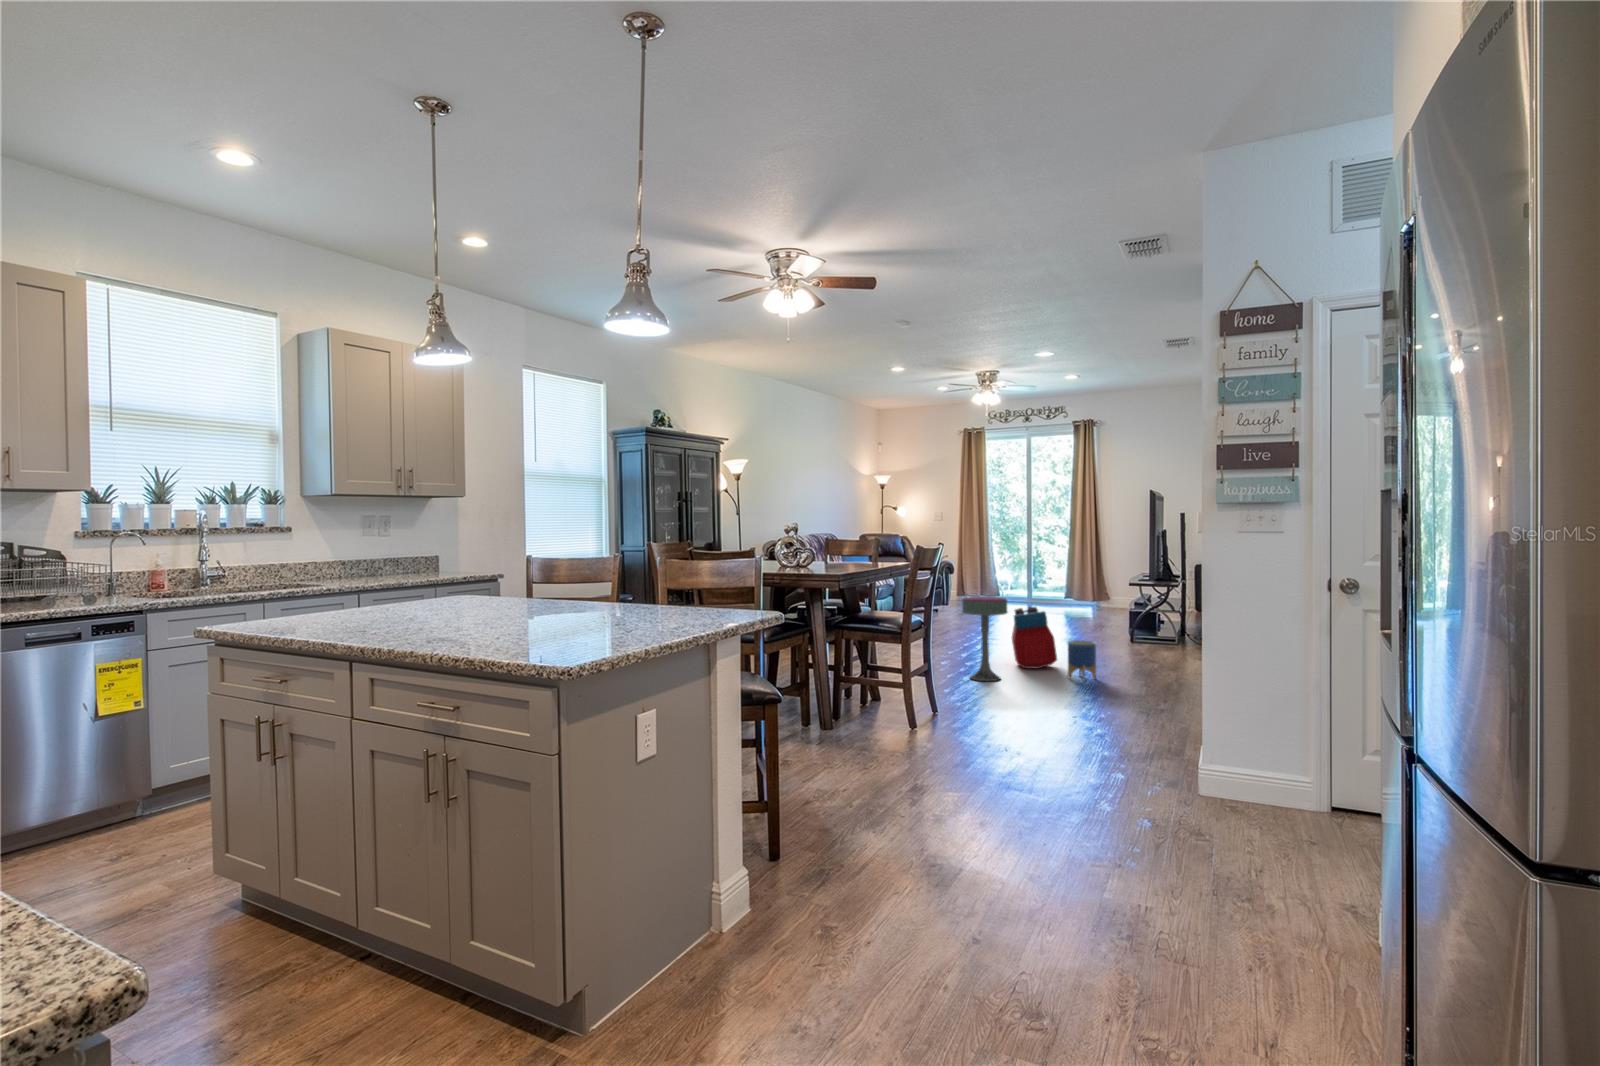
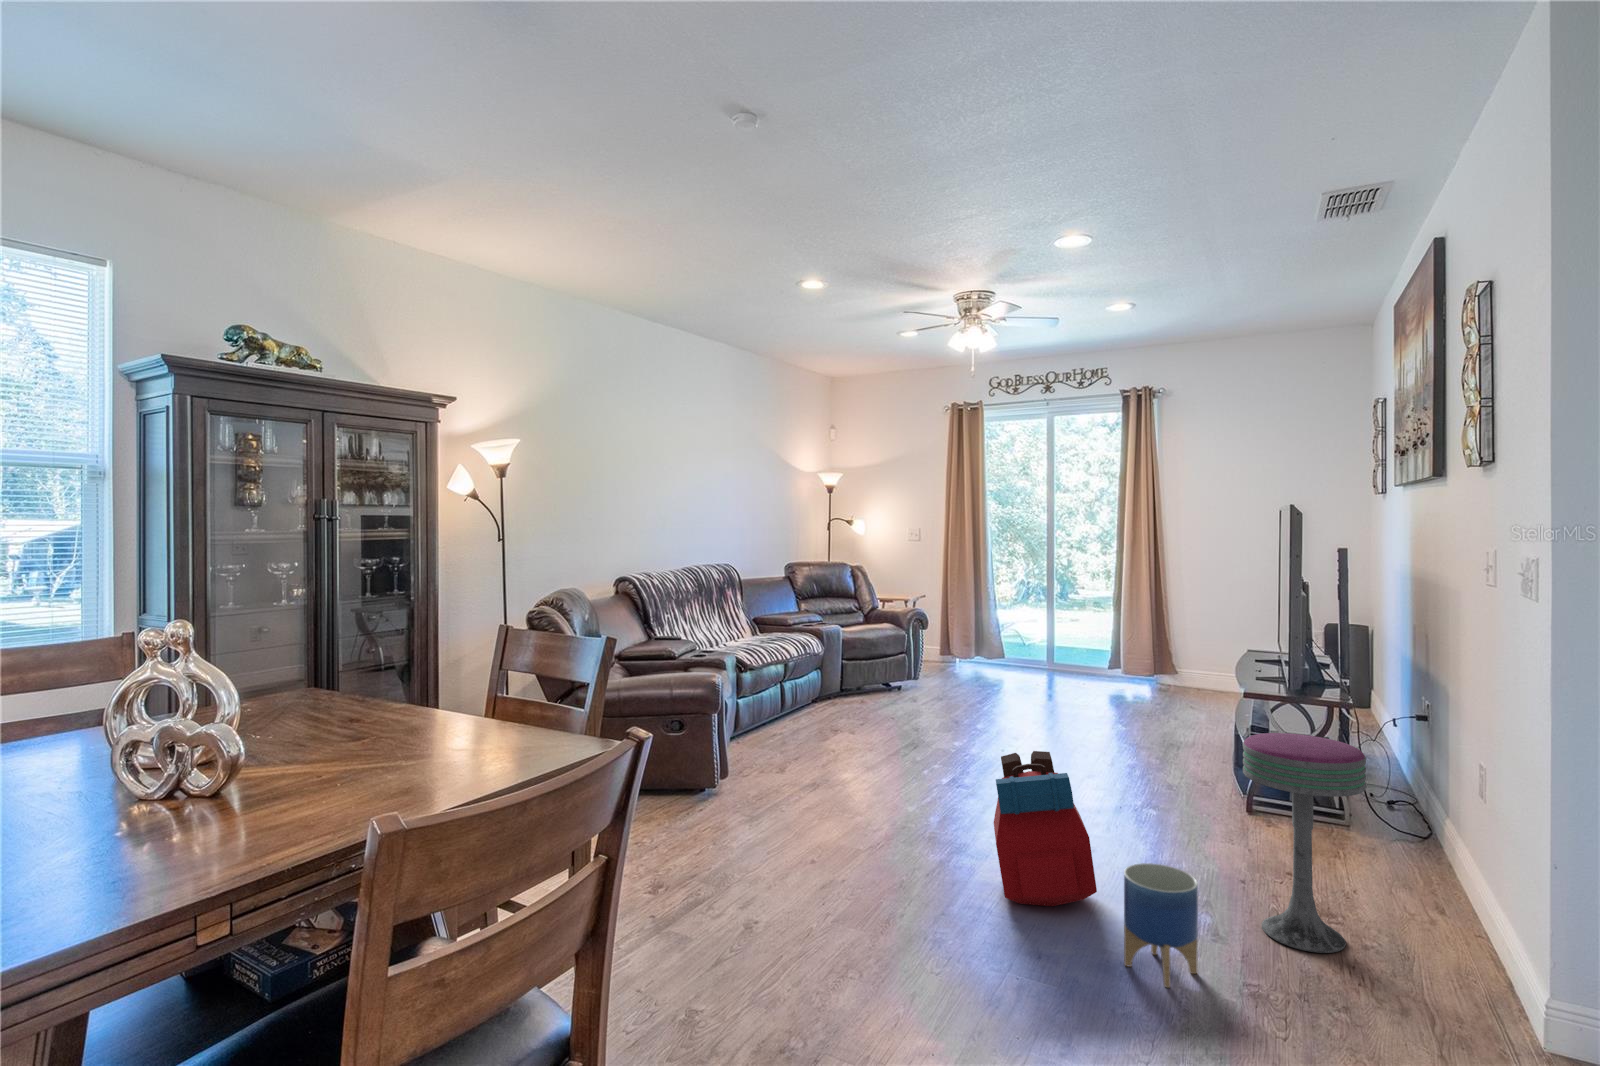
bar stool: present [962,596,1007,681] -> present [1243,733,1366,953]

